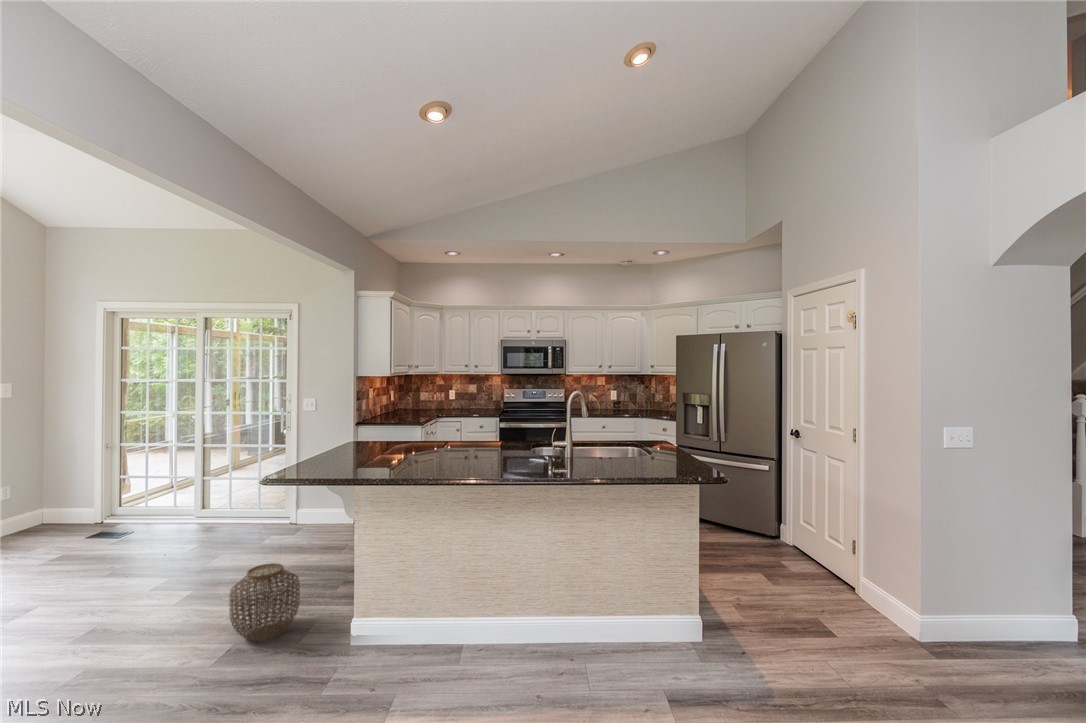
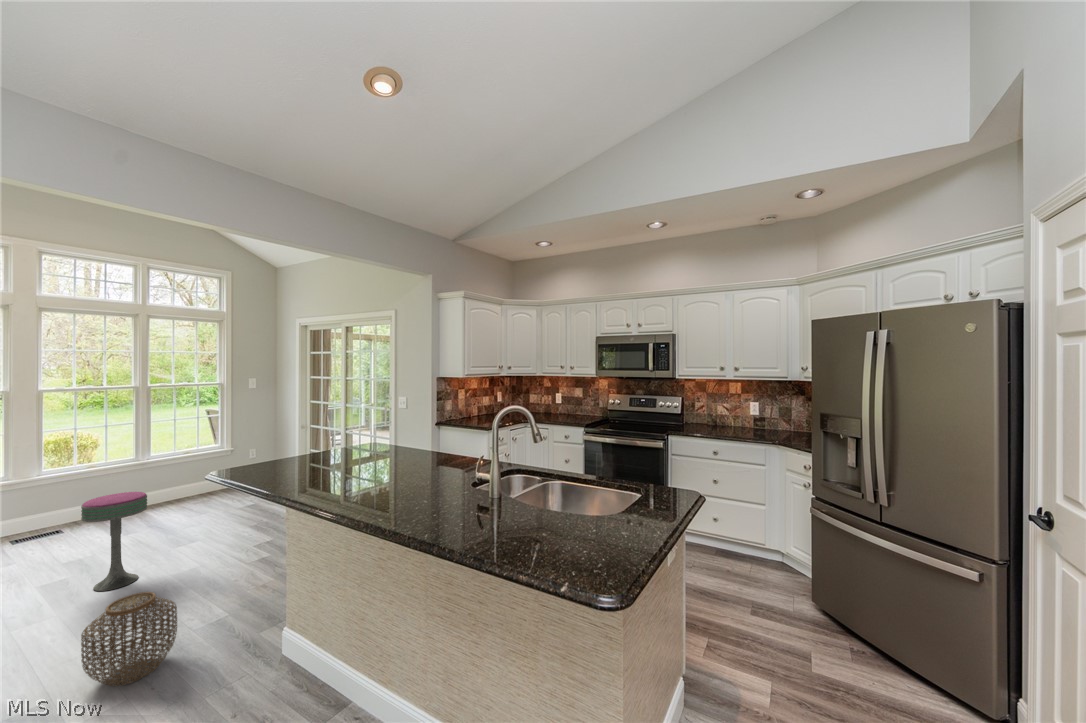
bar stool: none [36,507,110,622] -> present [81,492,147,591]

